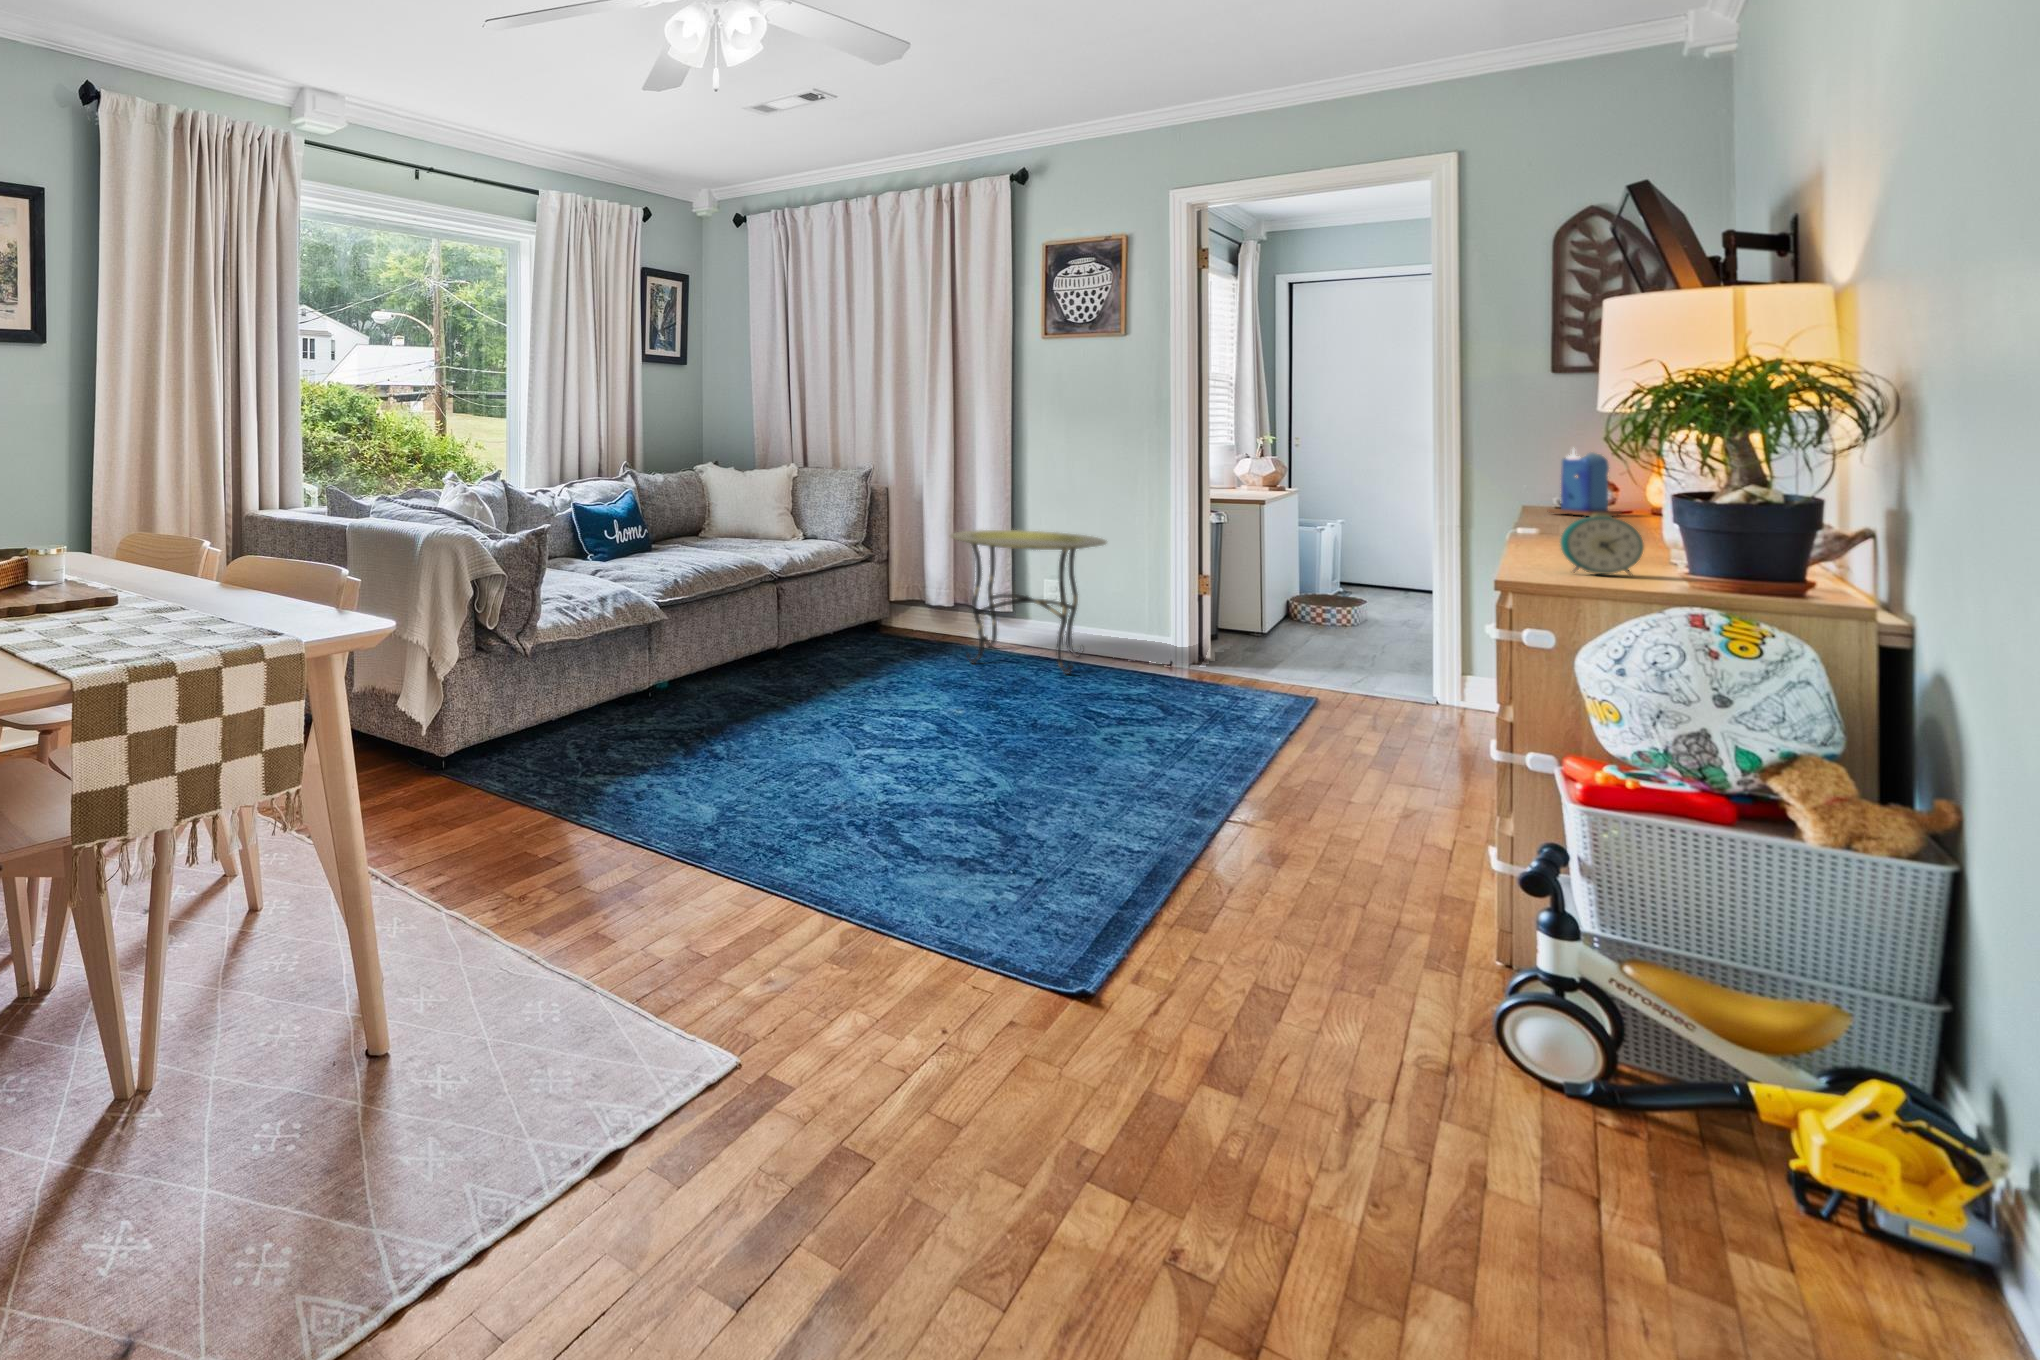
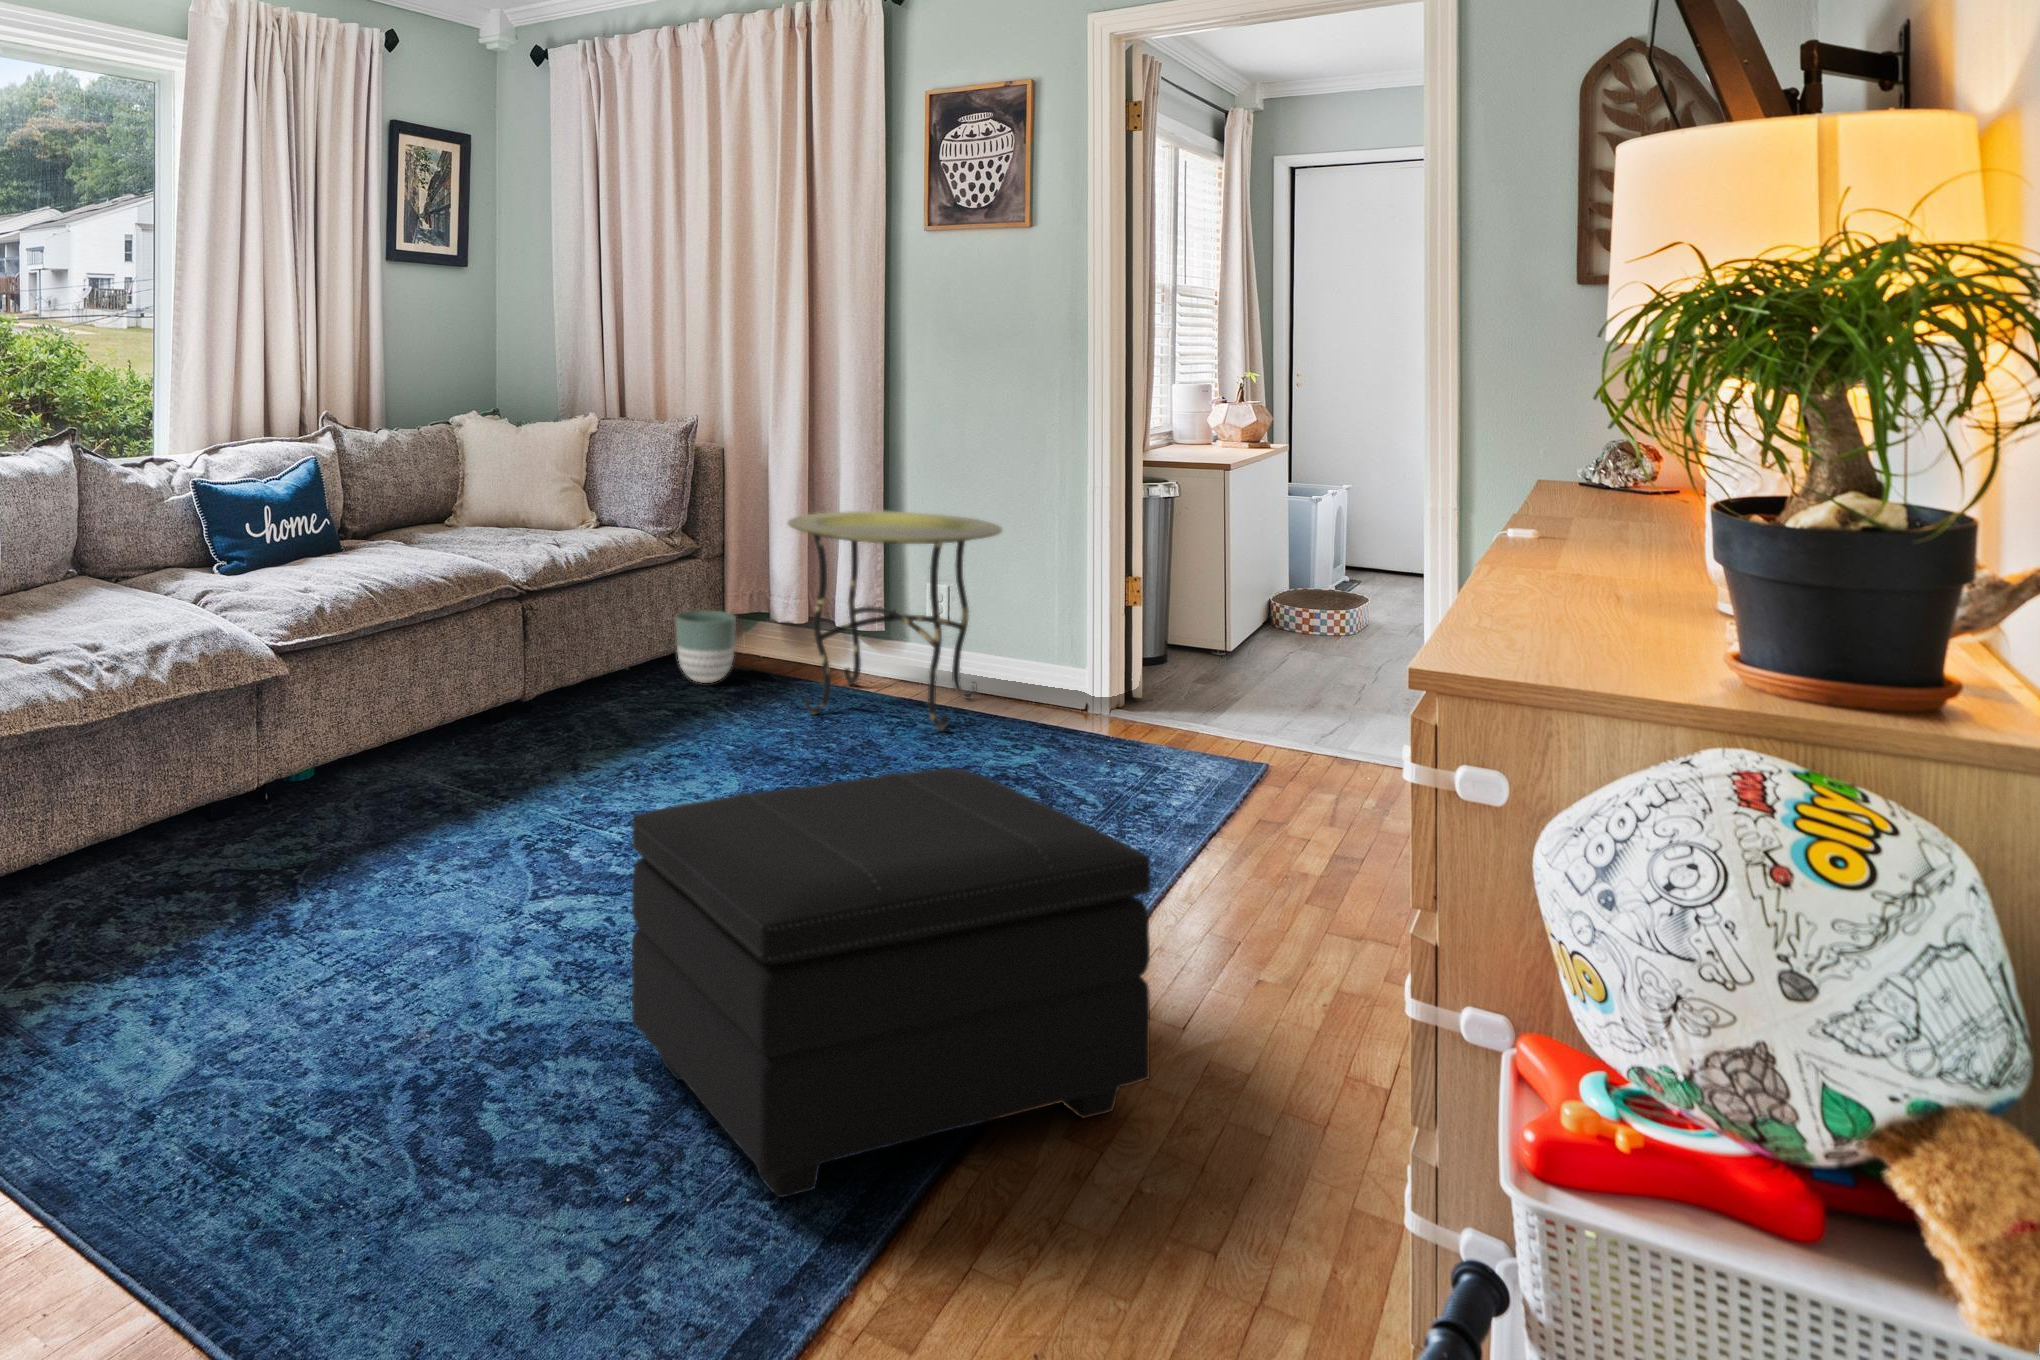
candle: present [1549,450,1621,517] -> none [1563,398,1663,505]
alarm clock: present [1560,513,1644,575] -> none [1530,528,1666,650]
planter: none [865,597,907,644] -> present [676,610,736,683]
footstool: none [962,671,1293,884] -> present [632,769,1150,1197]

